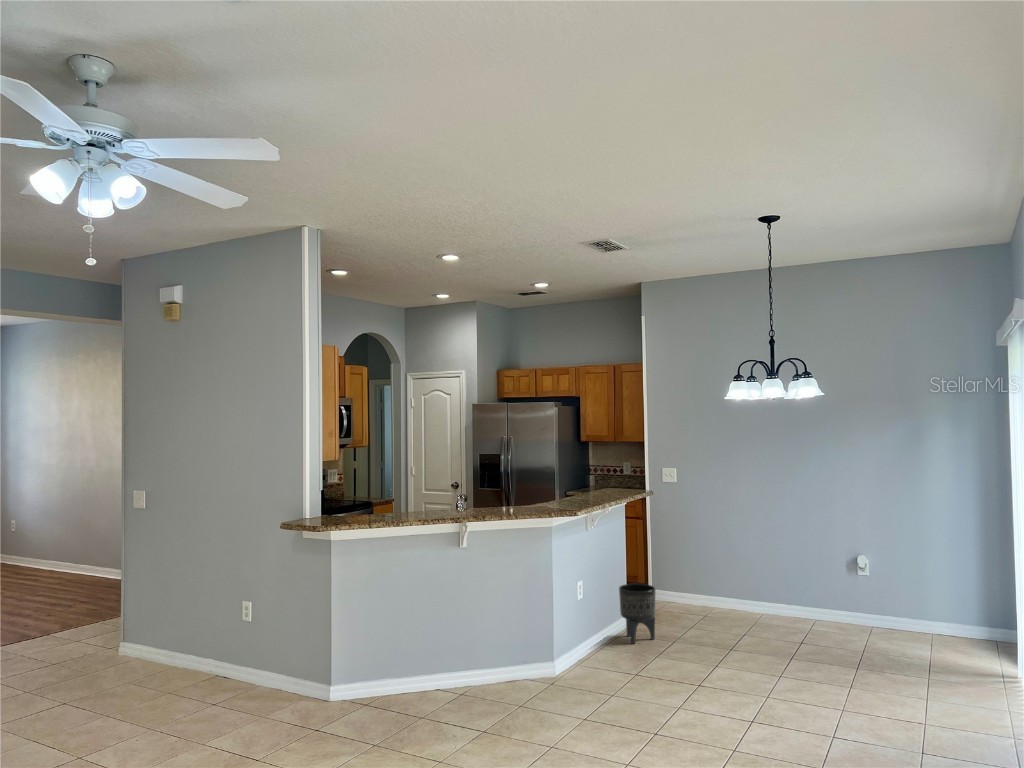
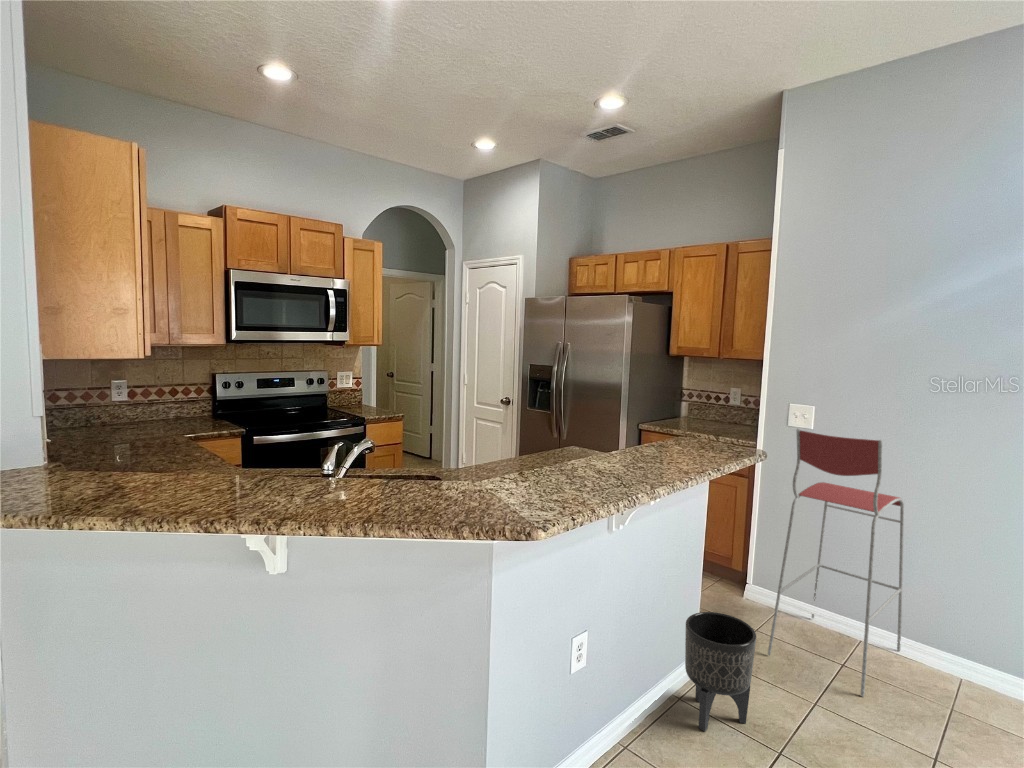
bar stool: none [663,480,735,626] -> present [768,429,904,697]

